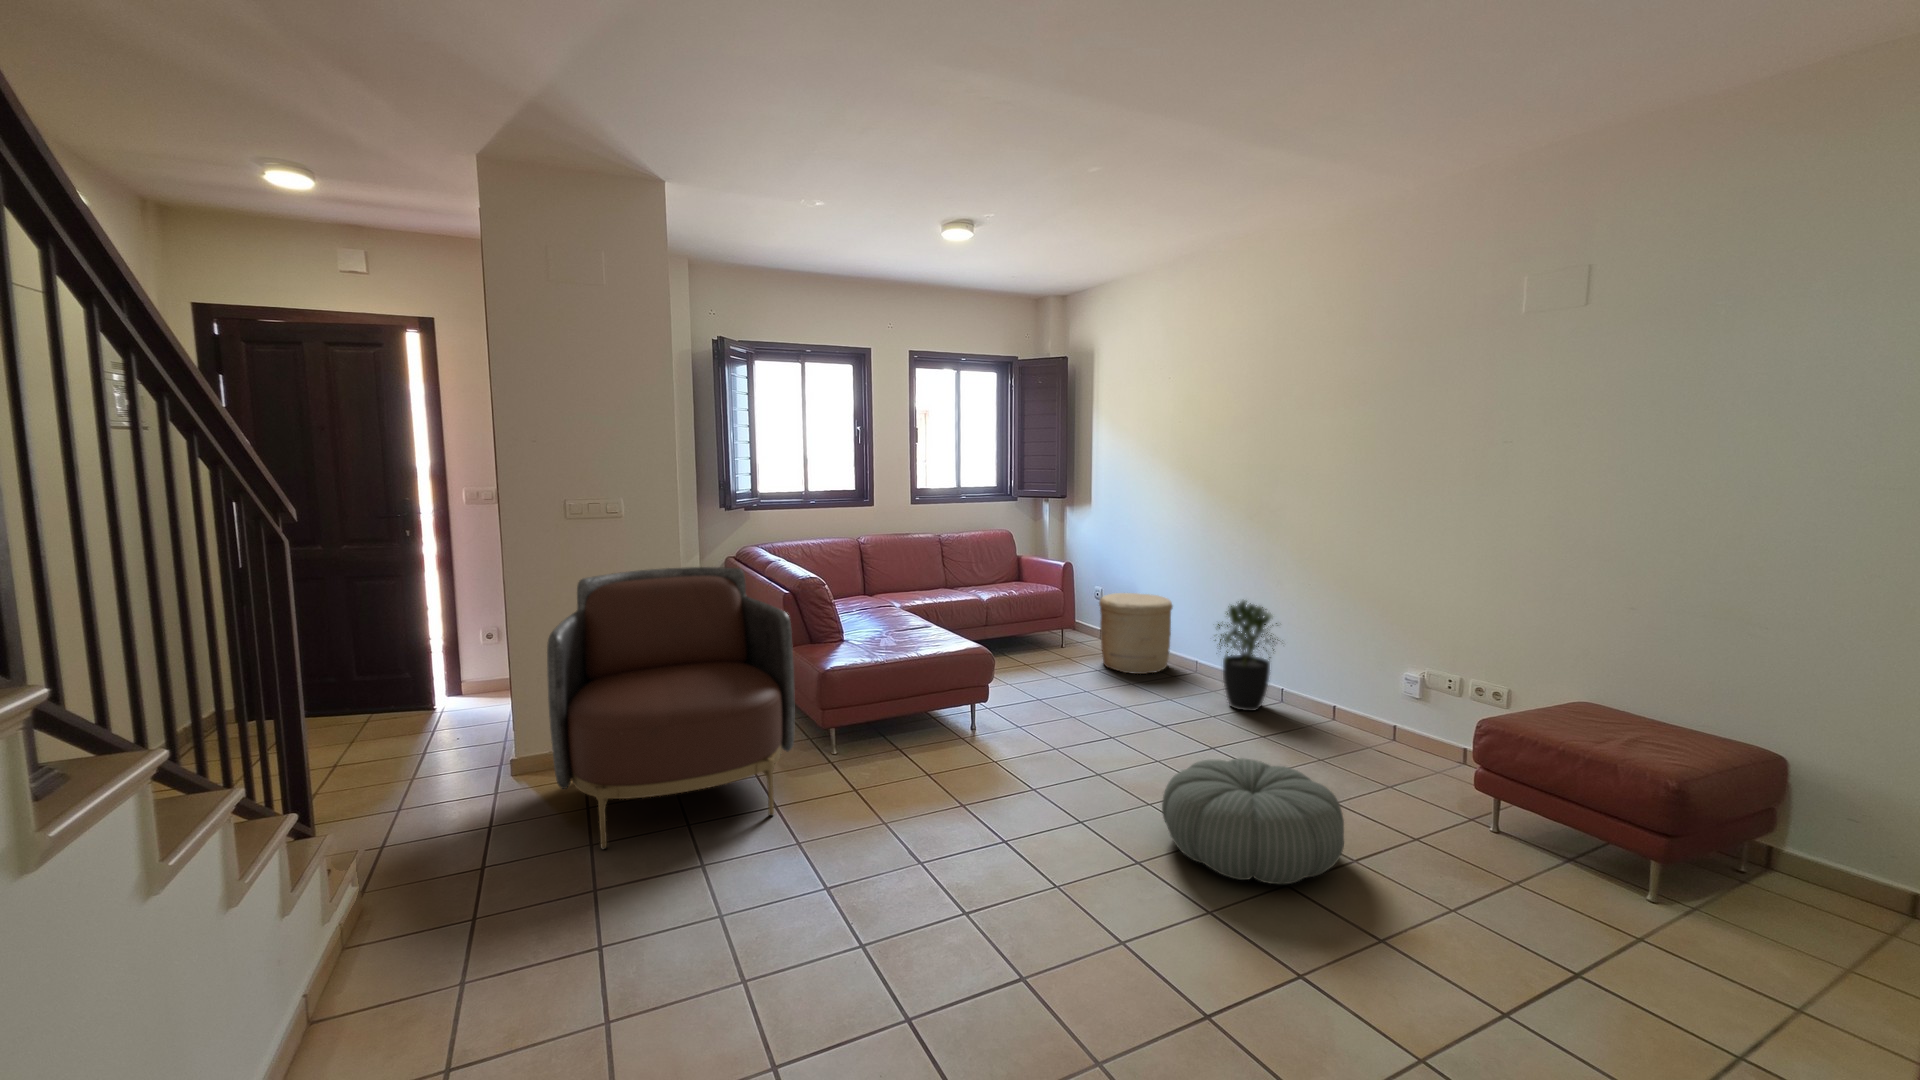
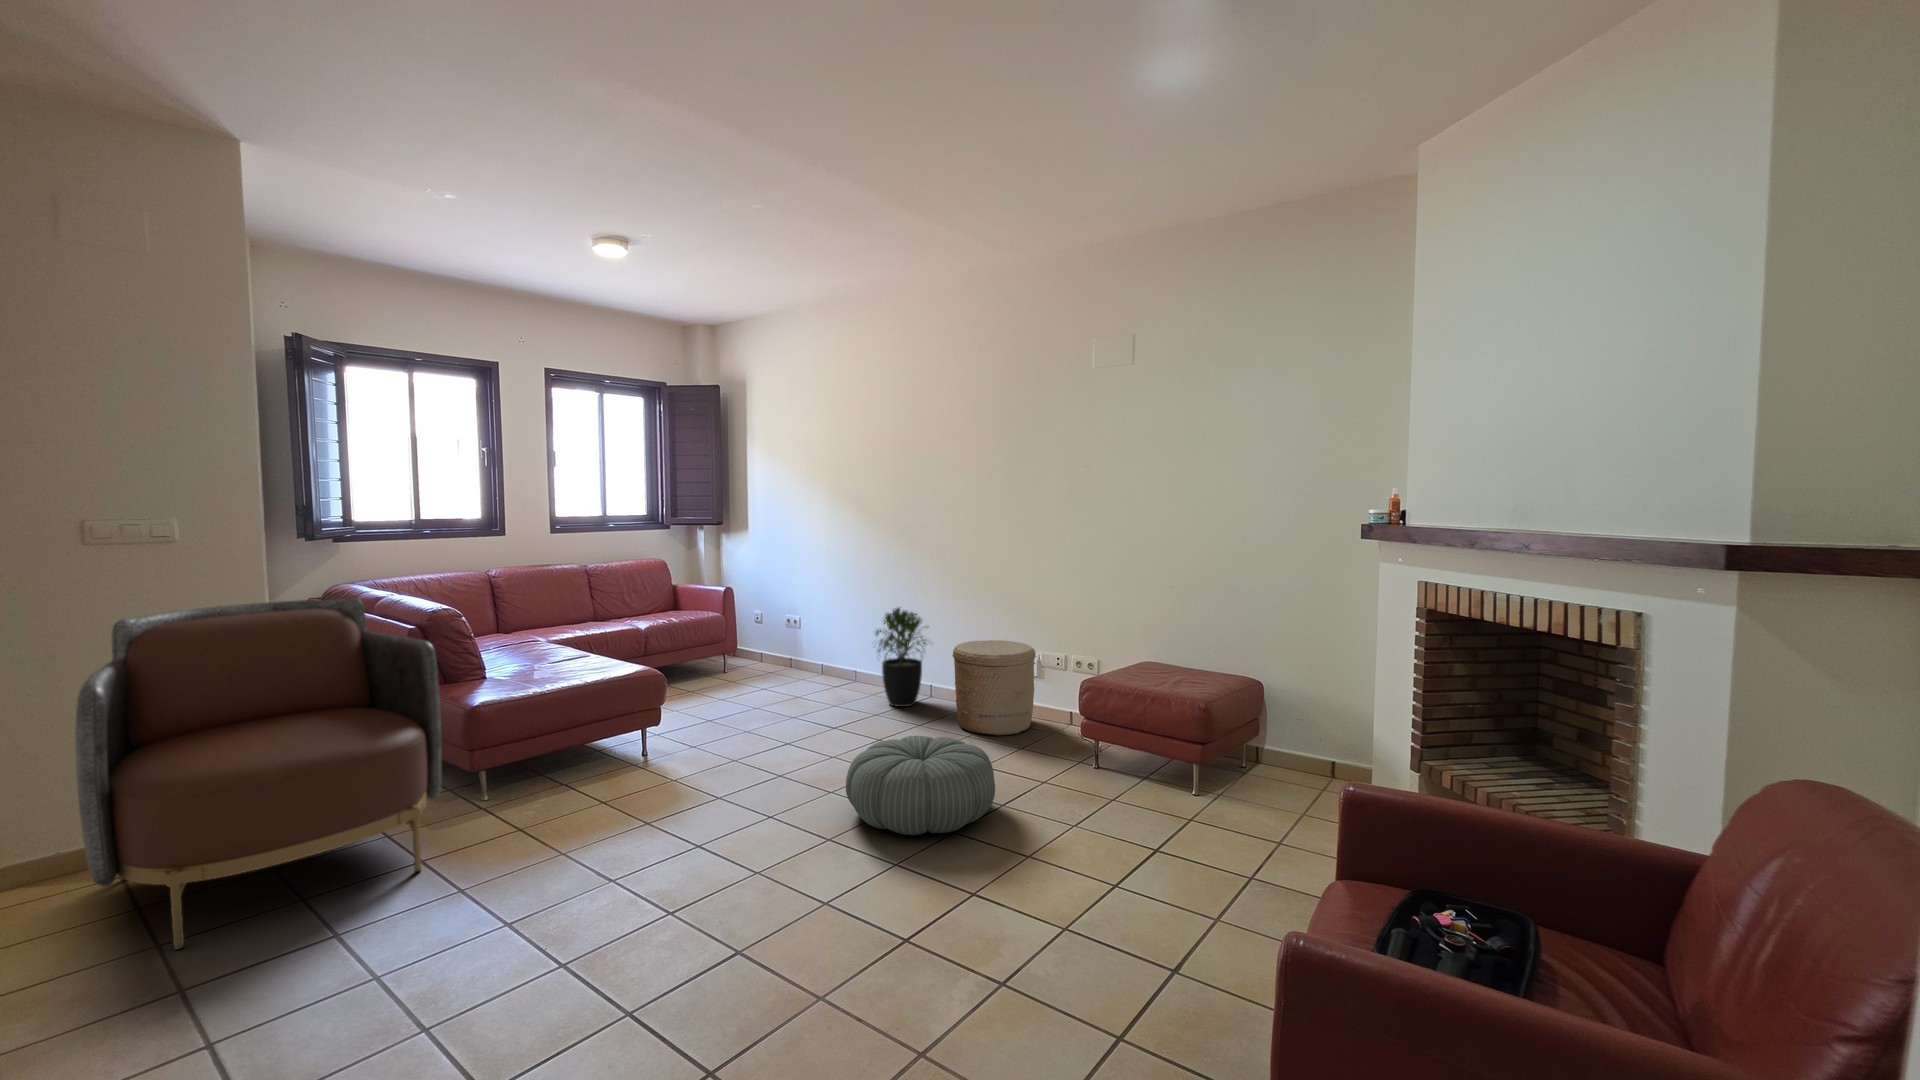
woven basket: present [1099,593,1173,674] -> present [953,640,1036,735]

